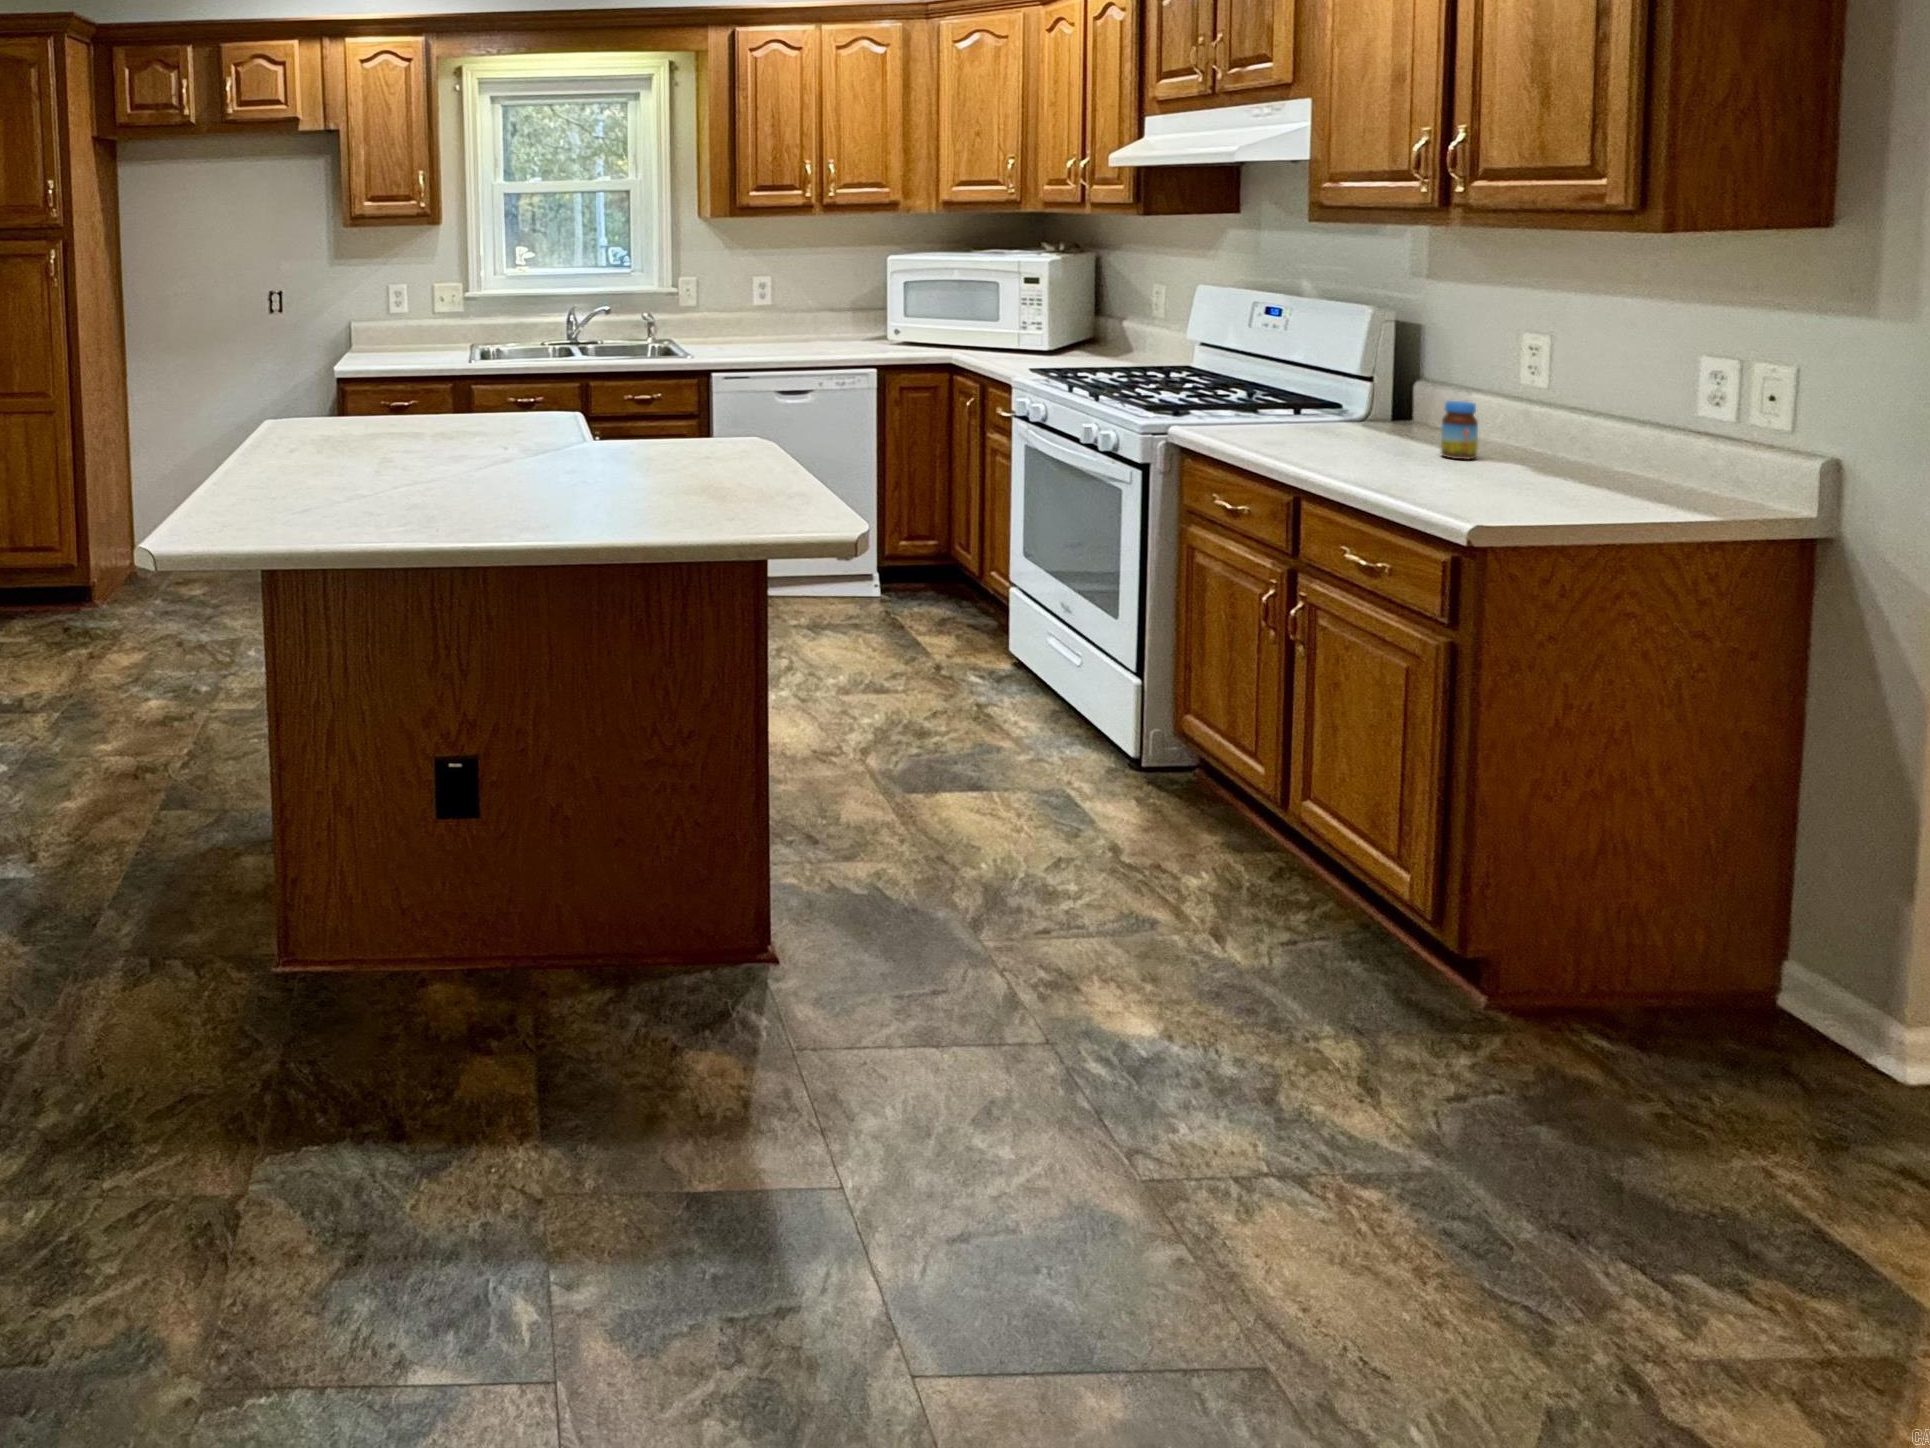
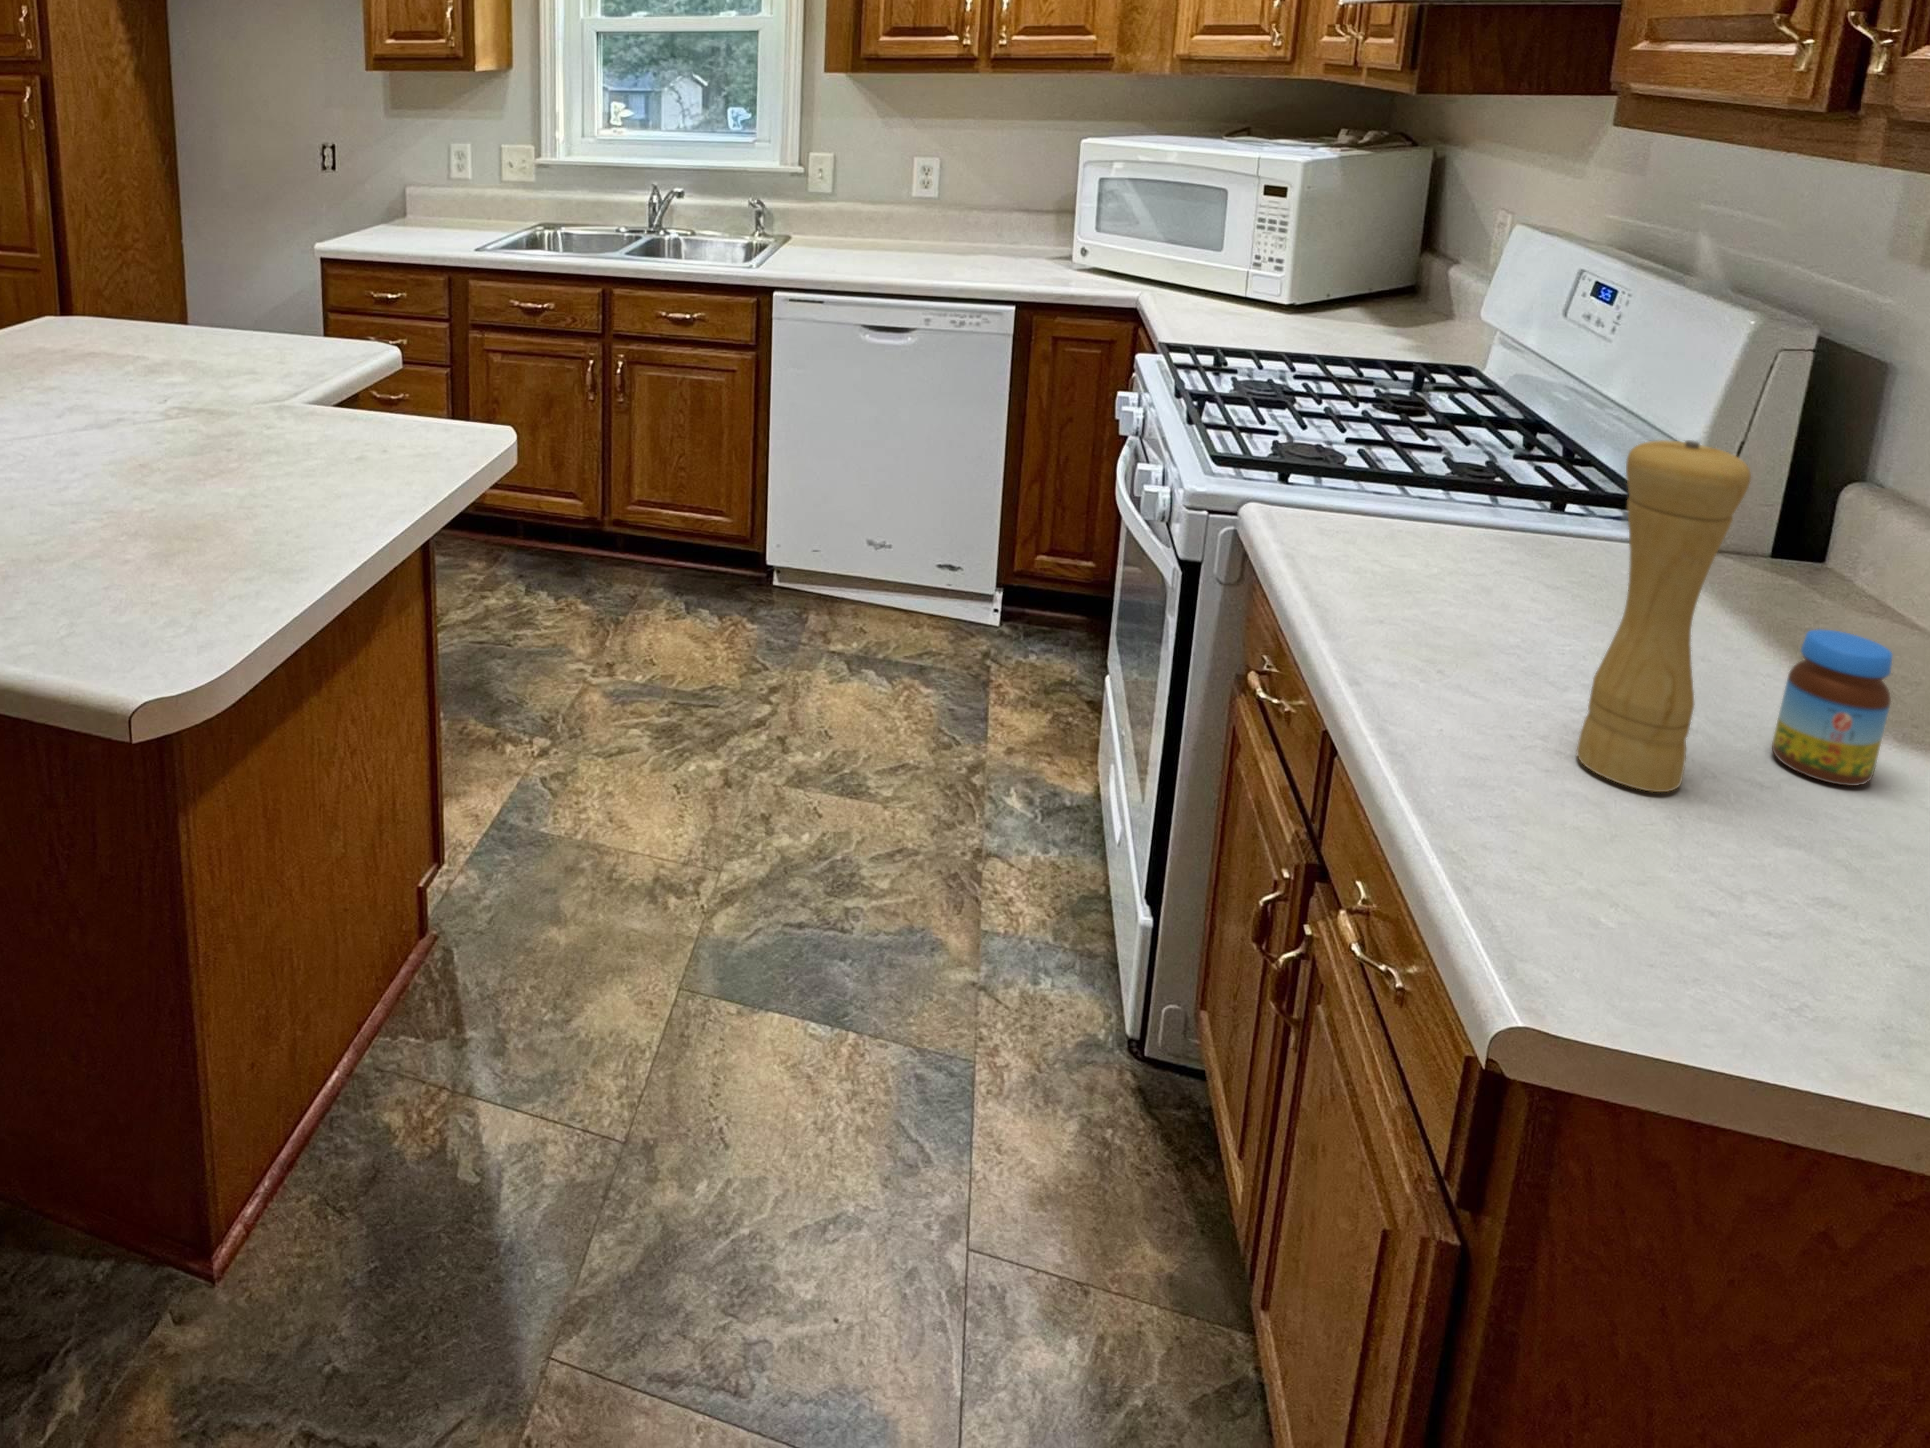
pepper mill: none [1384,323,1431,467] -> present [1577,440,1751,792]

